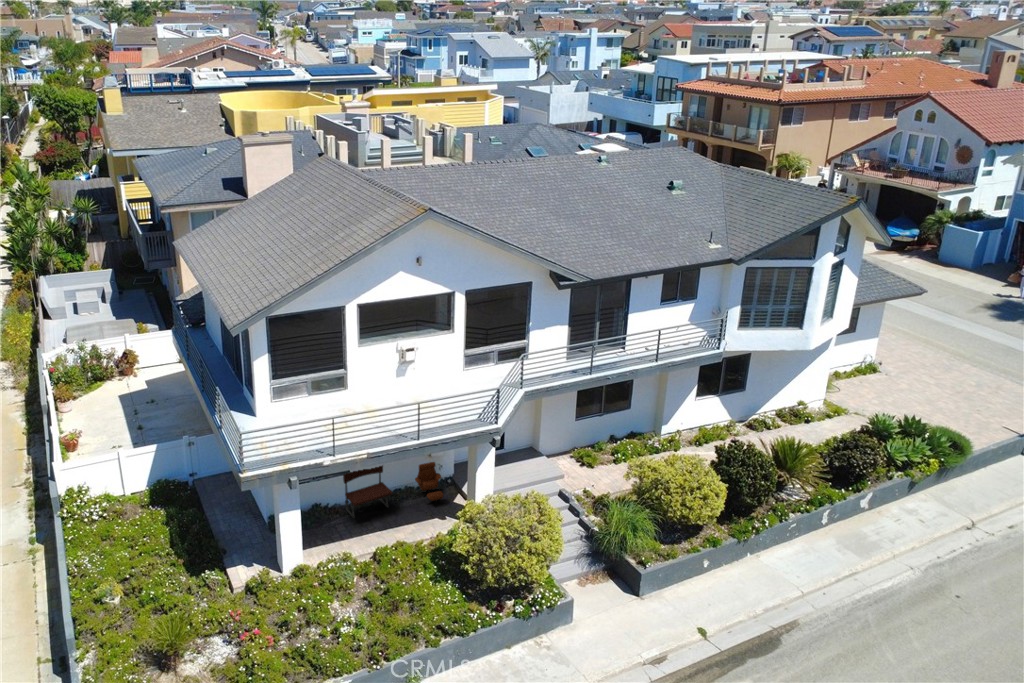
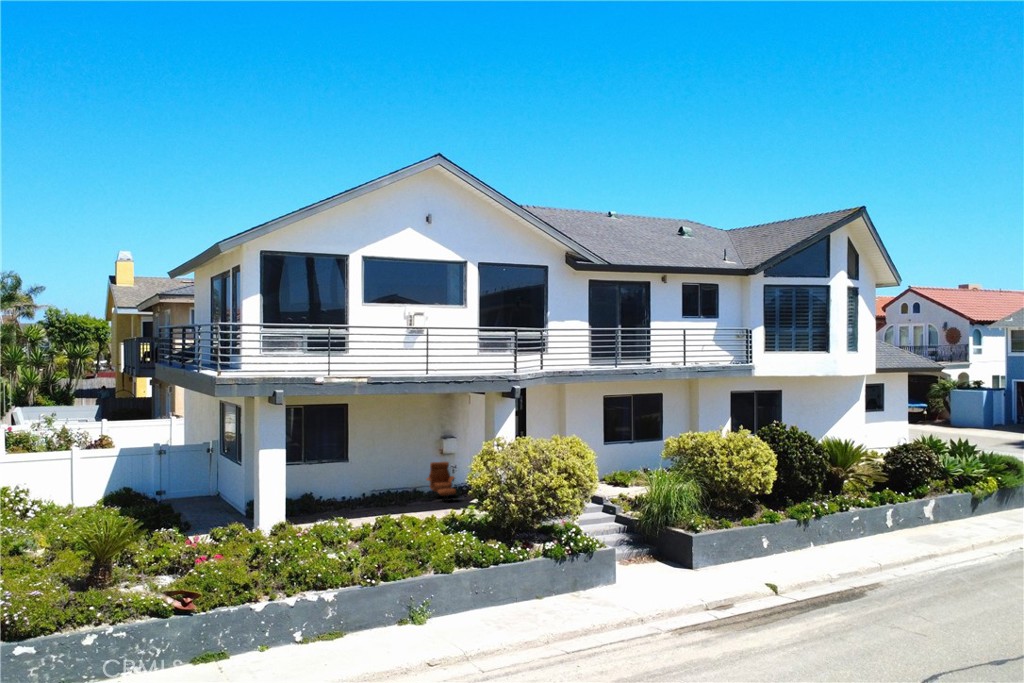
bench: present [343,465,392,518] -> none [345,449,398,508]

